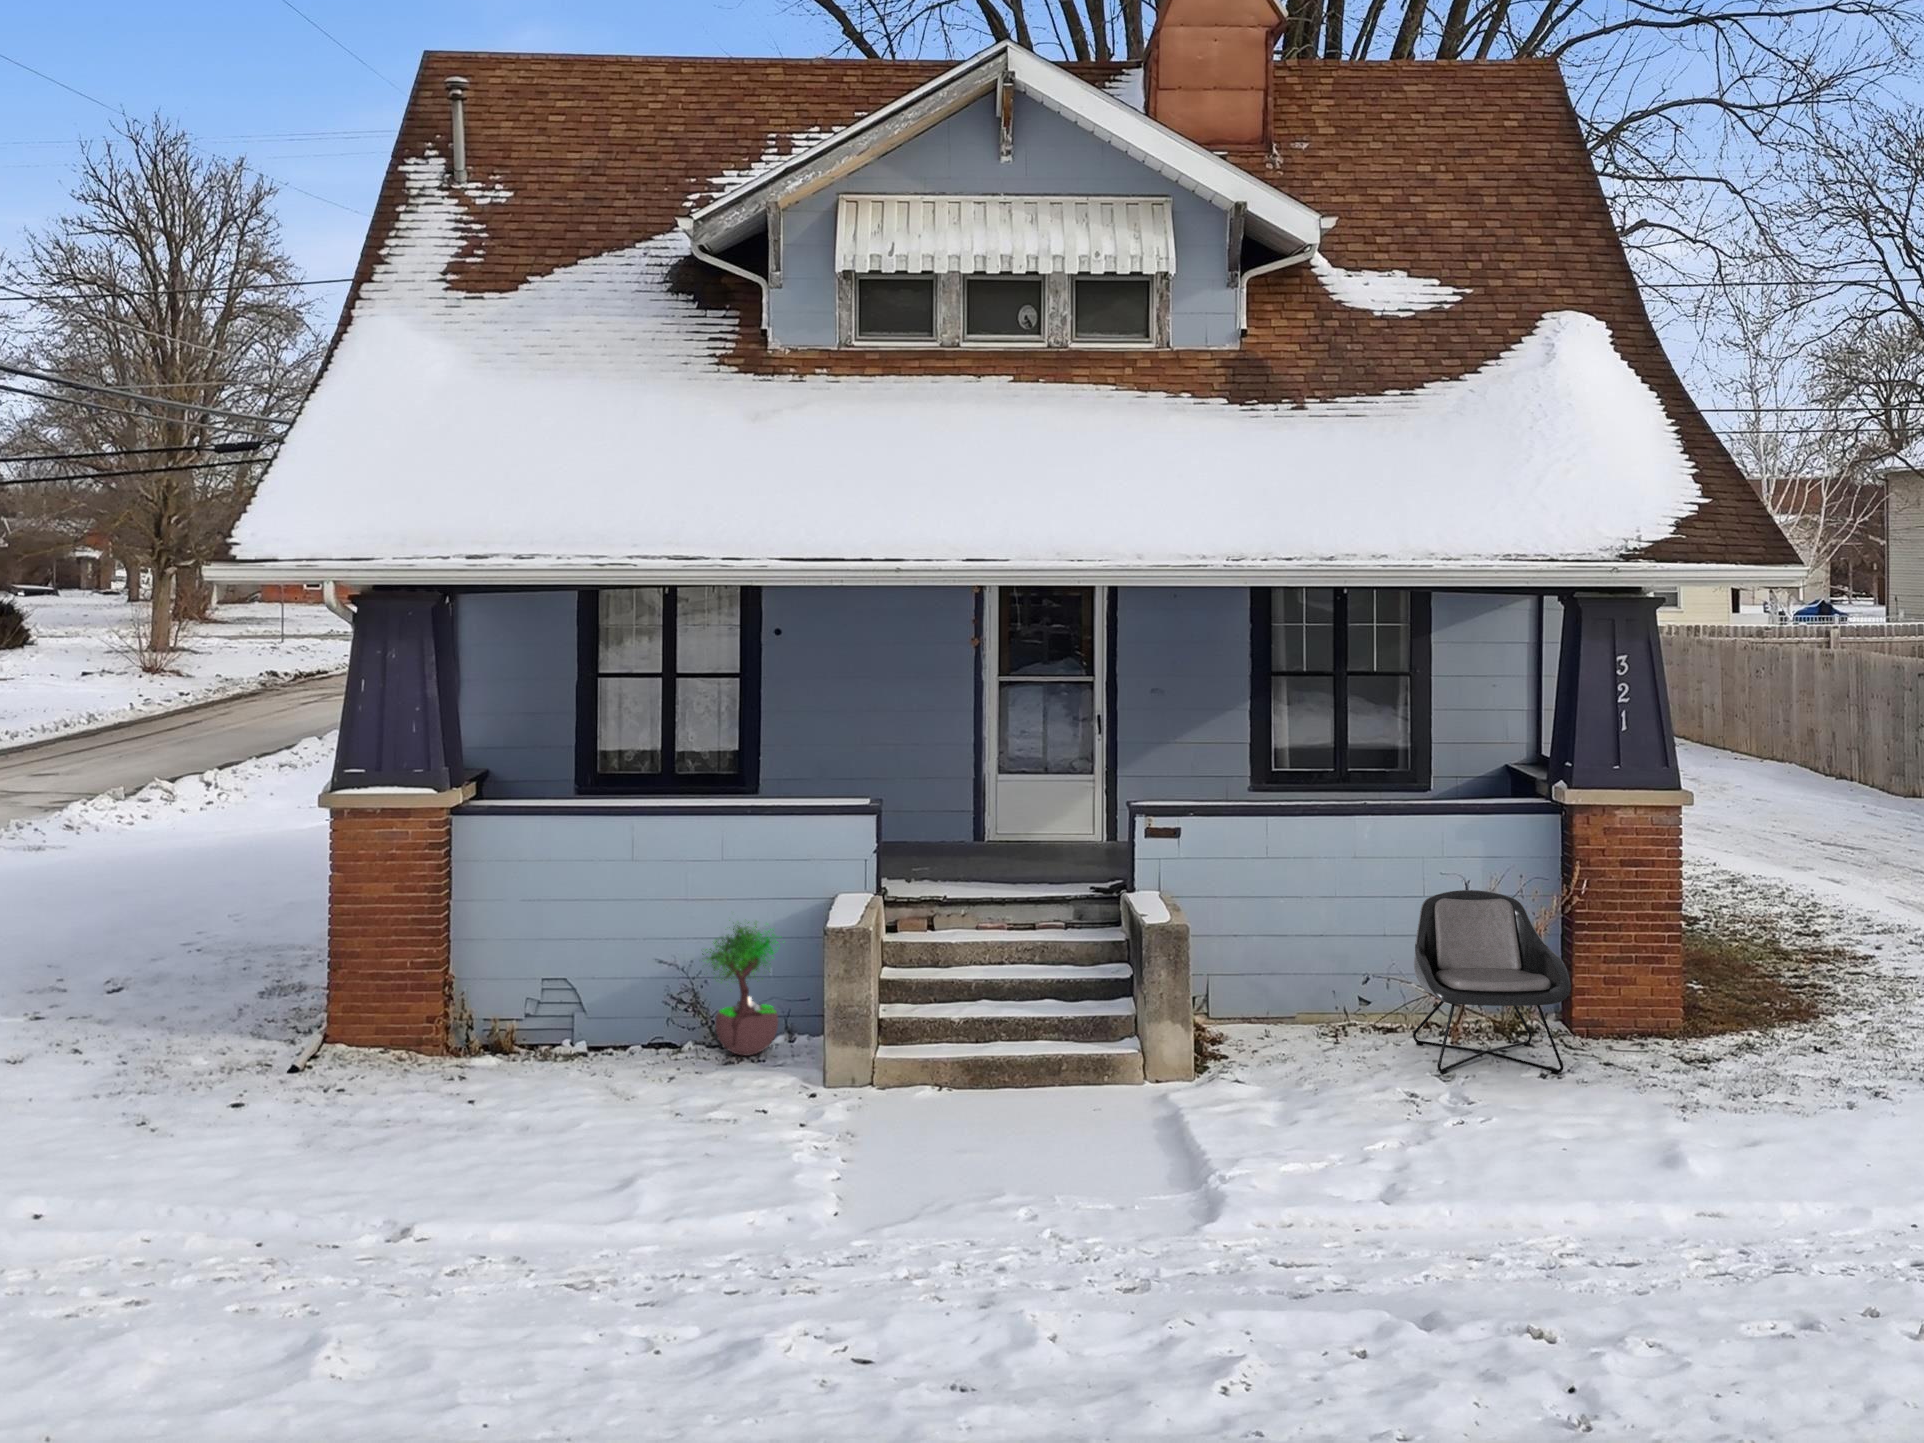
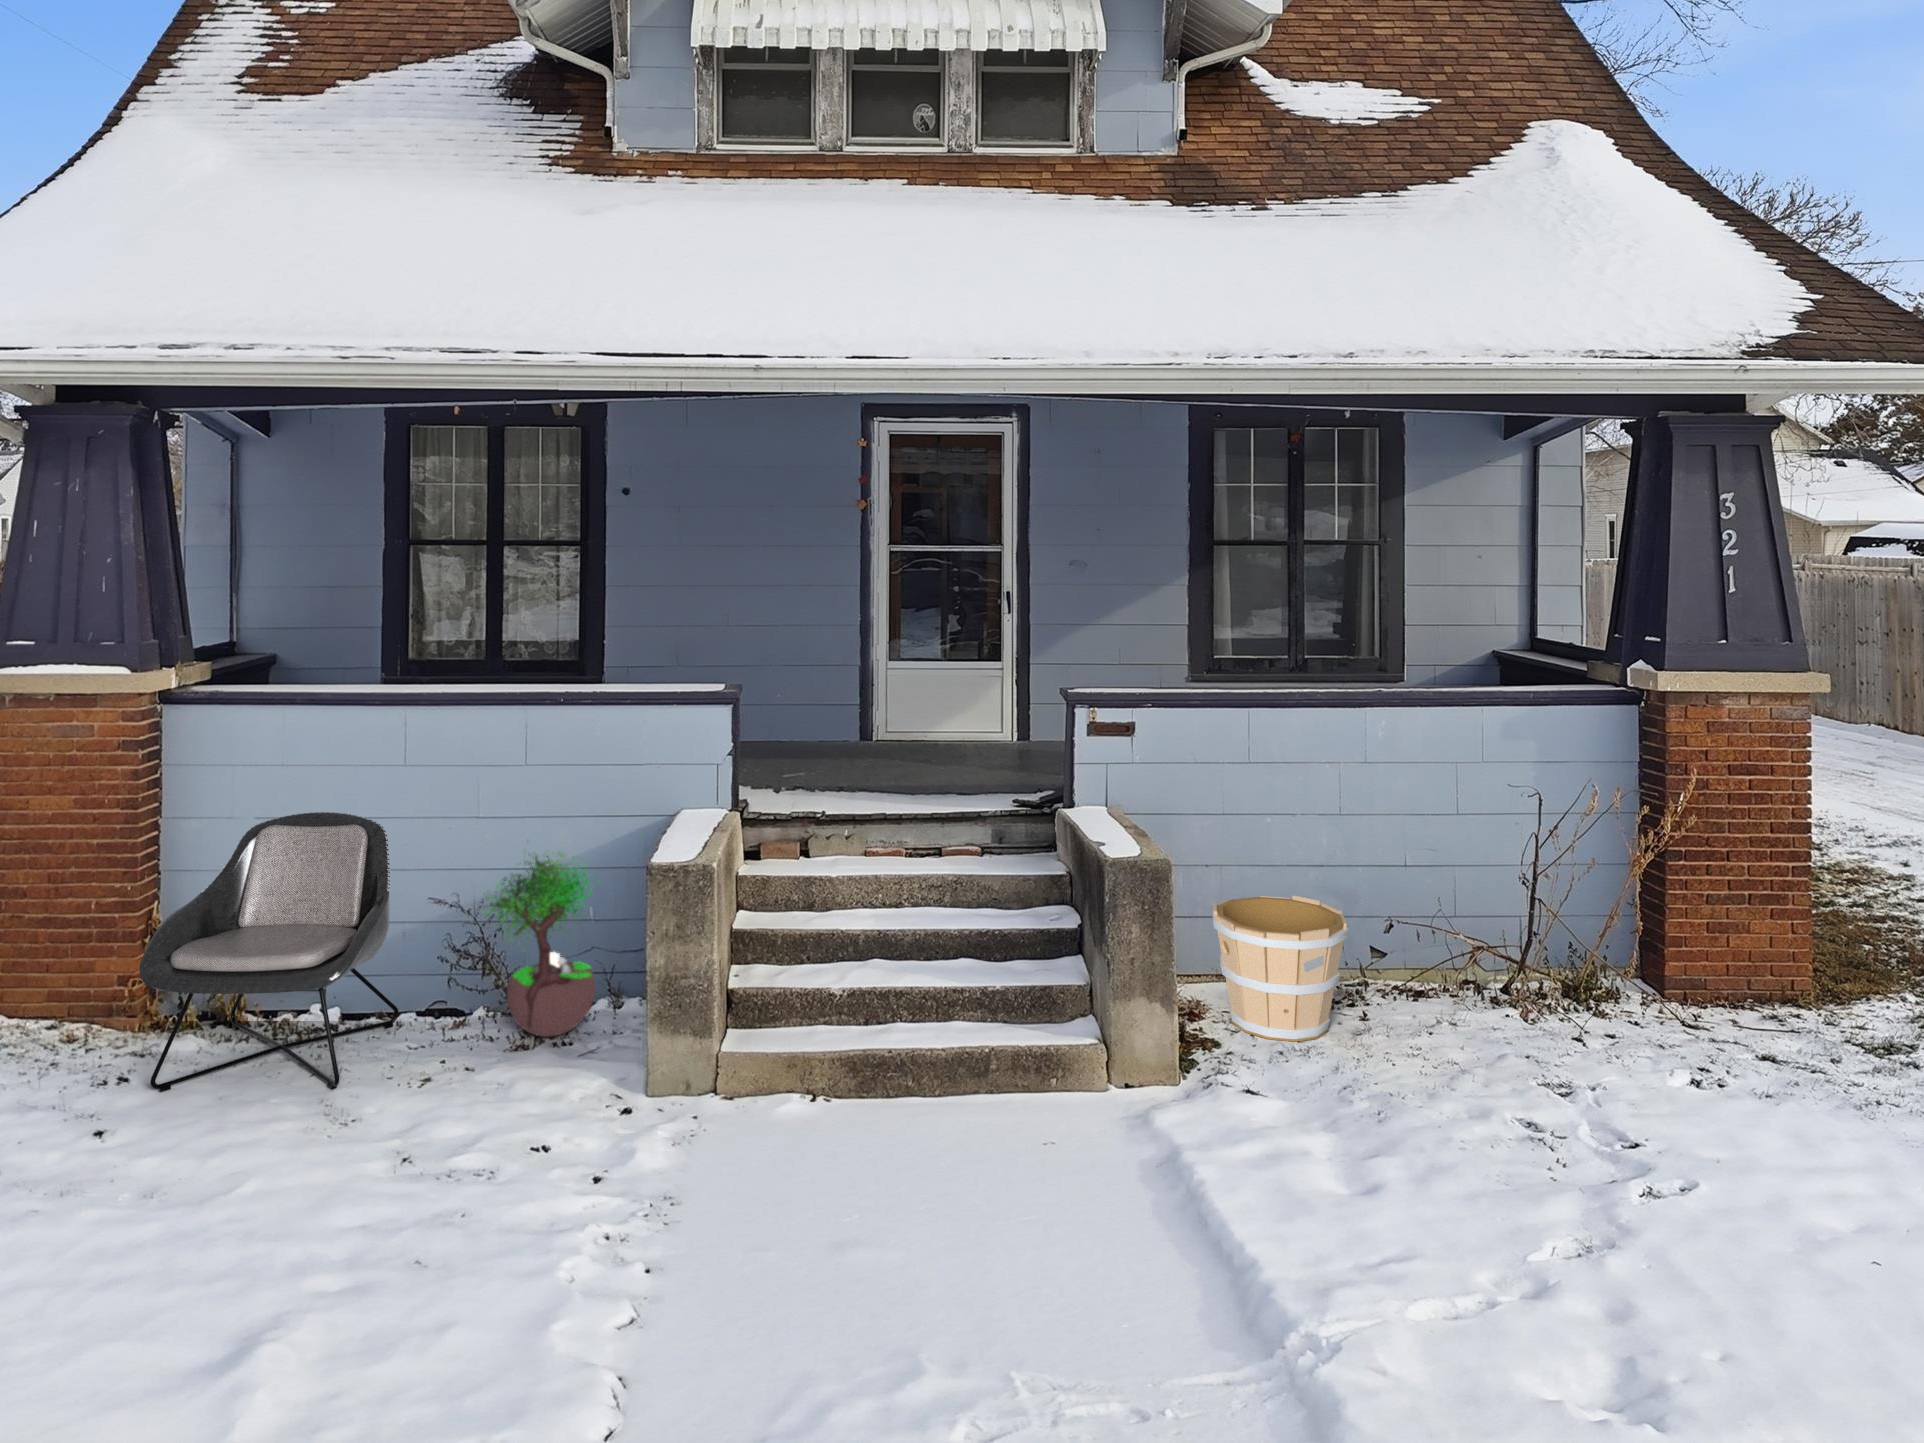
lounge chair: present [1413,890,1571,1075] -> present [139,812,399,1092]
wooden bucket: none [1232,958,1330,1059] -> present [1212,895,1349,1042]

